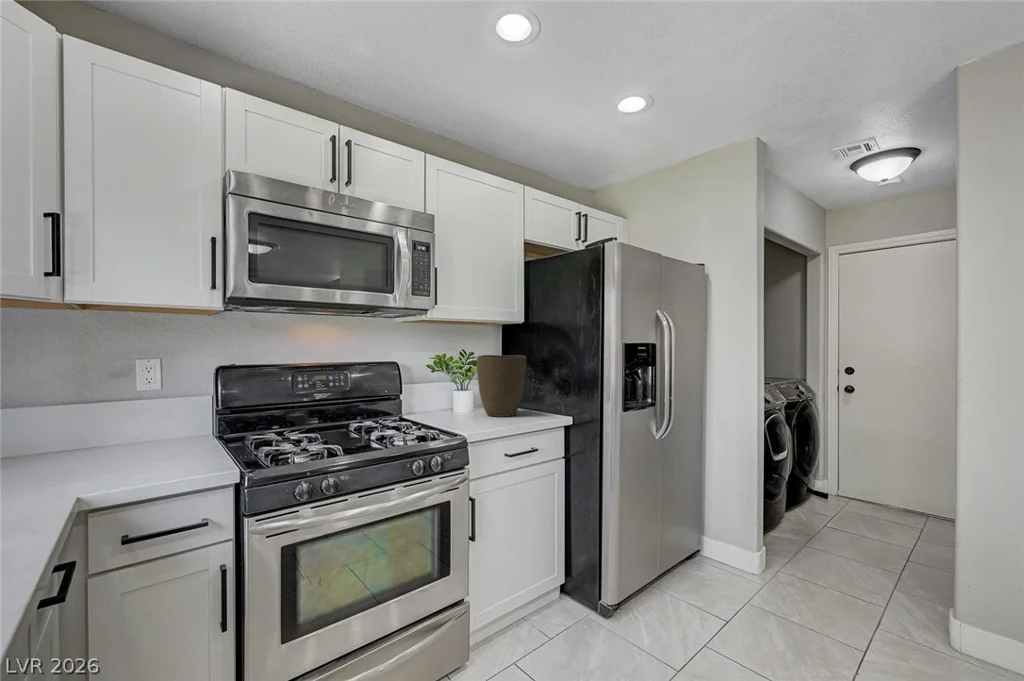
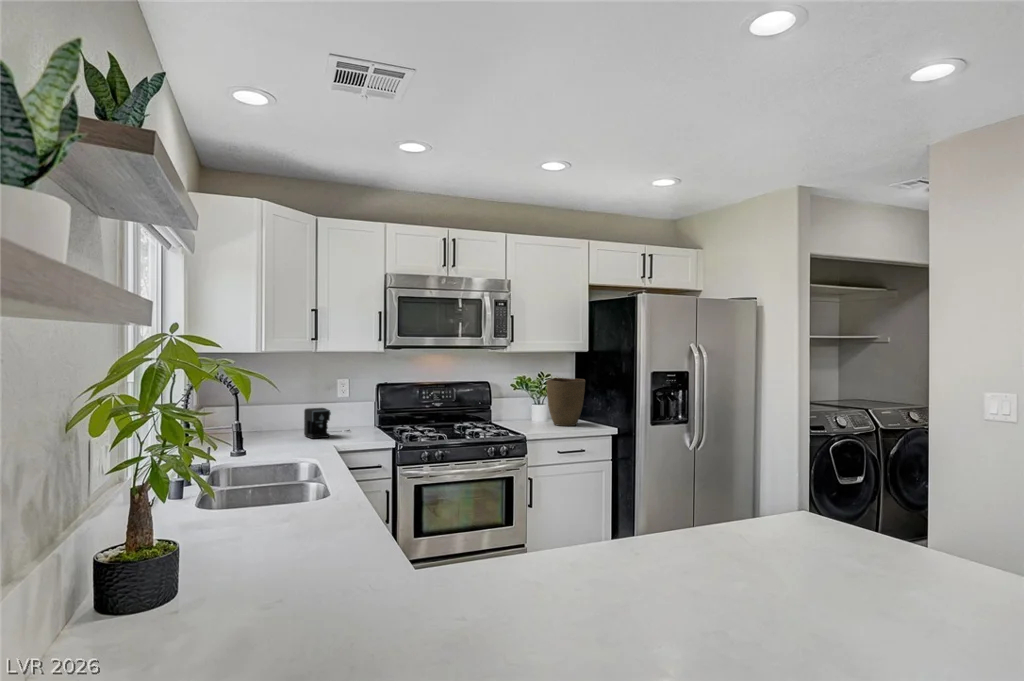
coffee maker: none [40,412,158,477] -> present [304,408,350,439]

